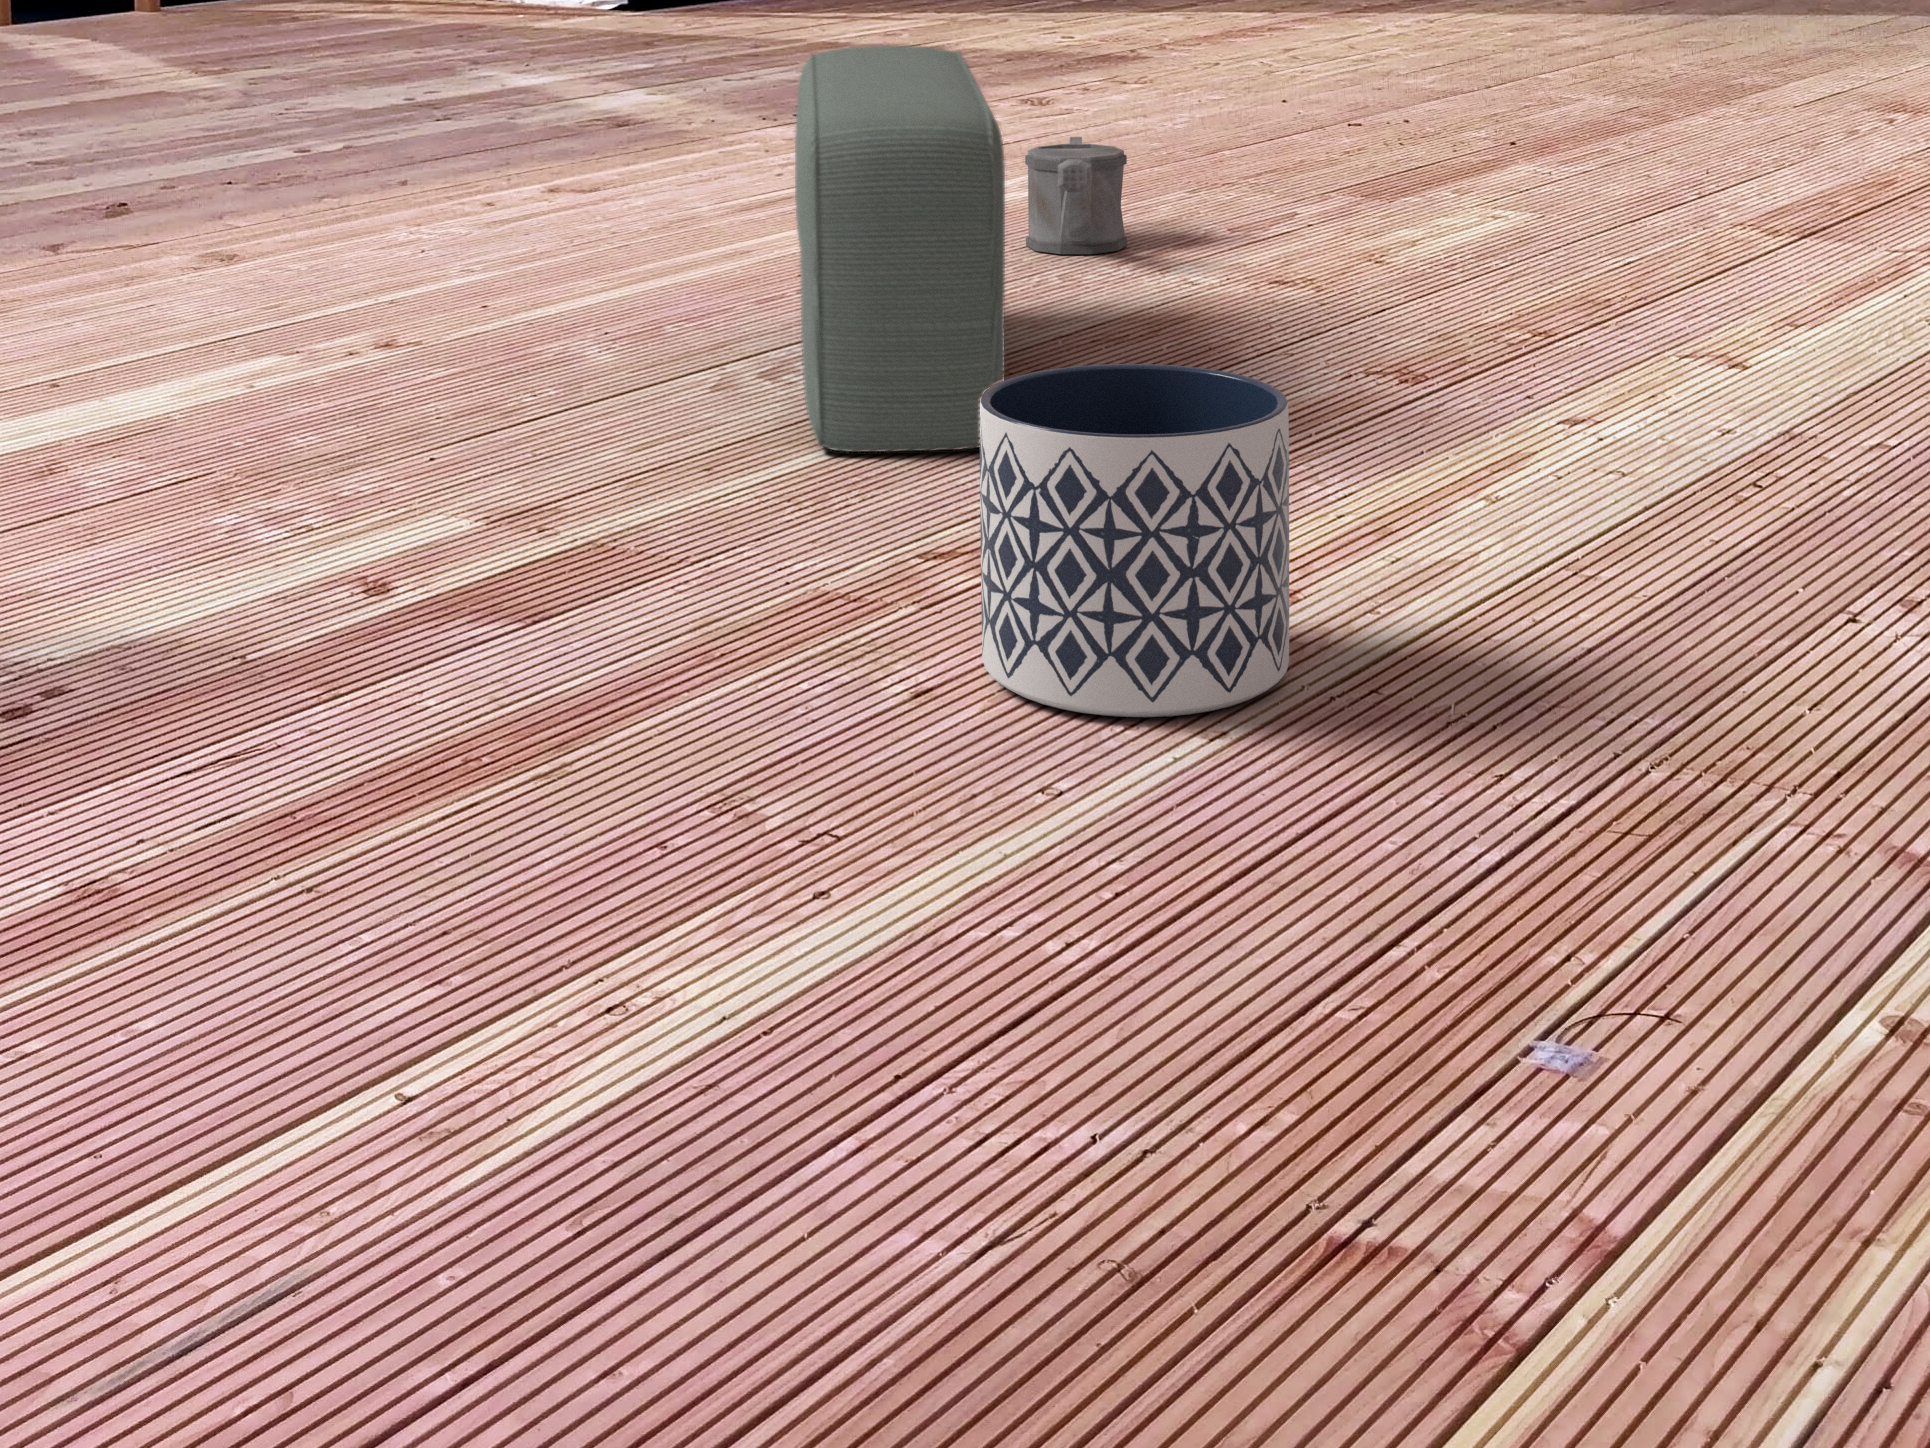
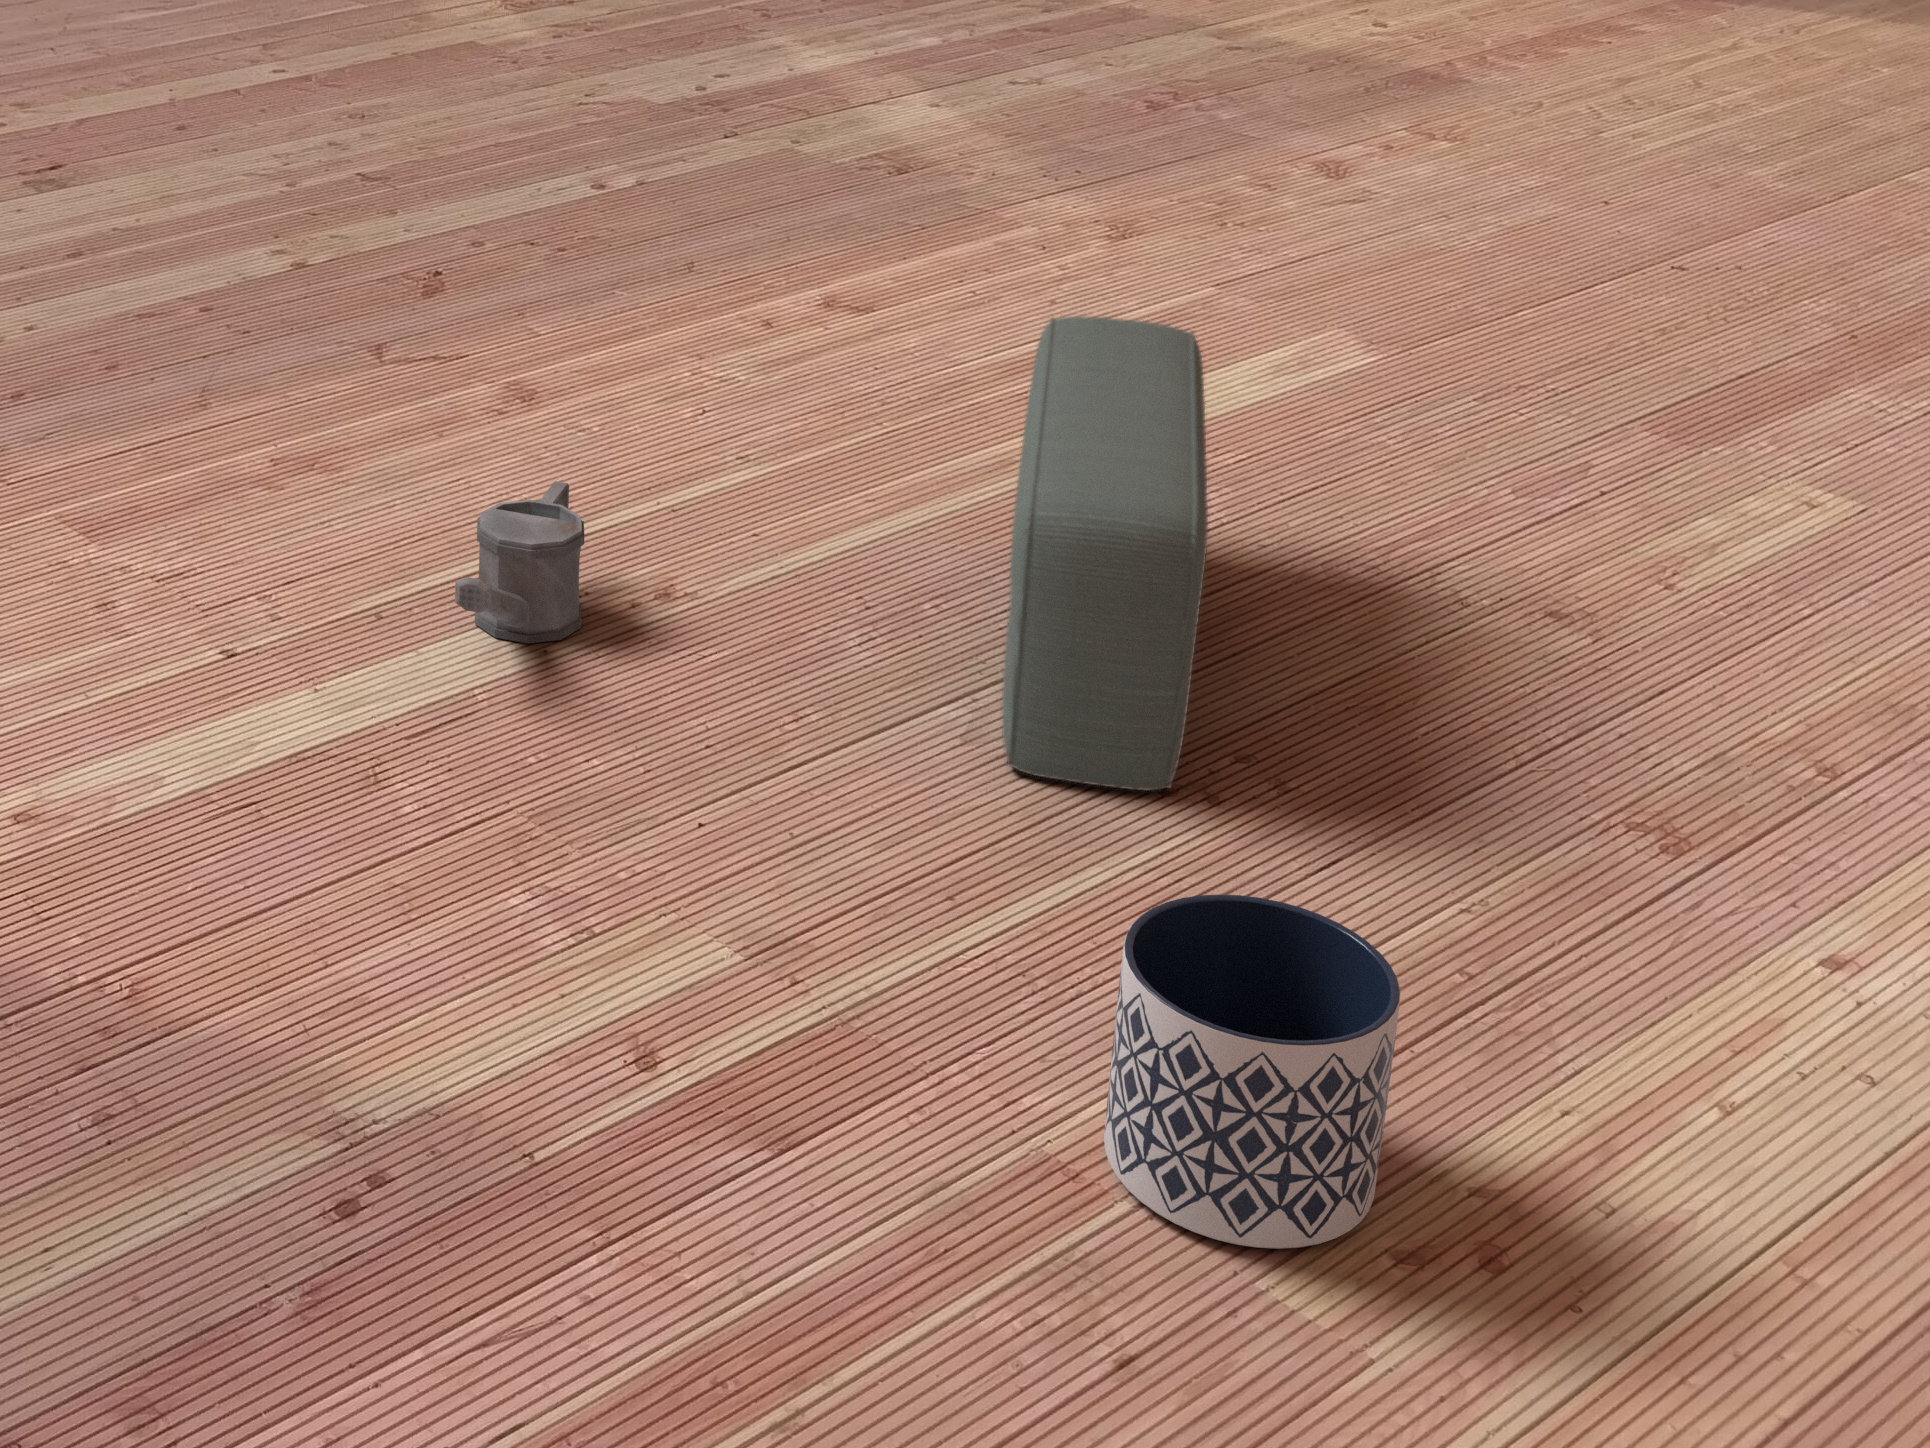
watering can: present [1025,137,1127,254] -> present [455,481,585,643]

